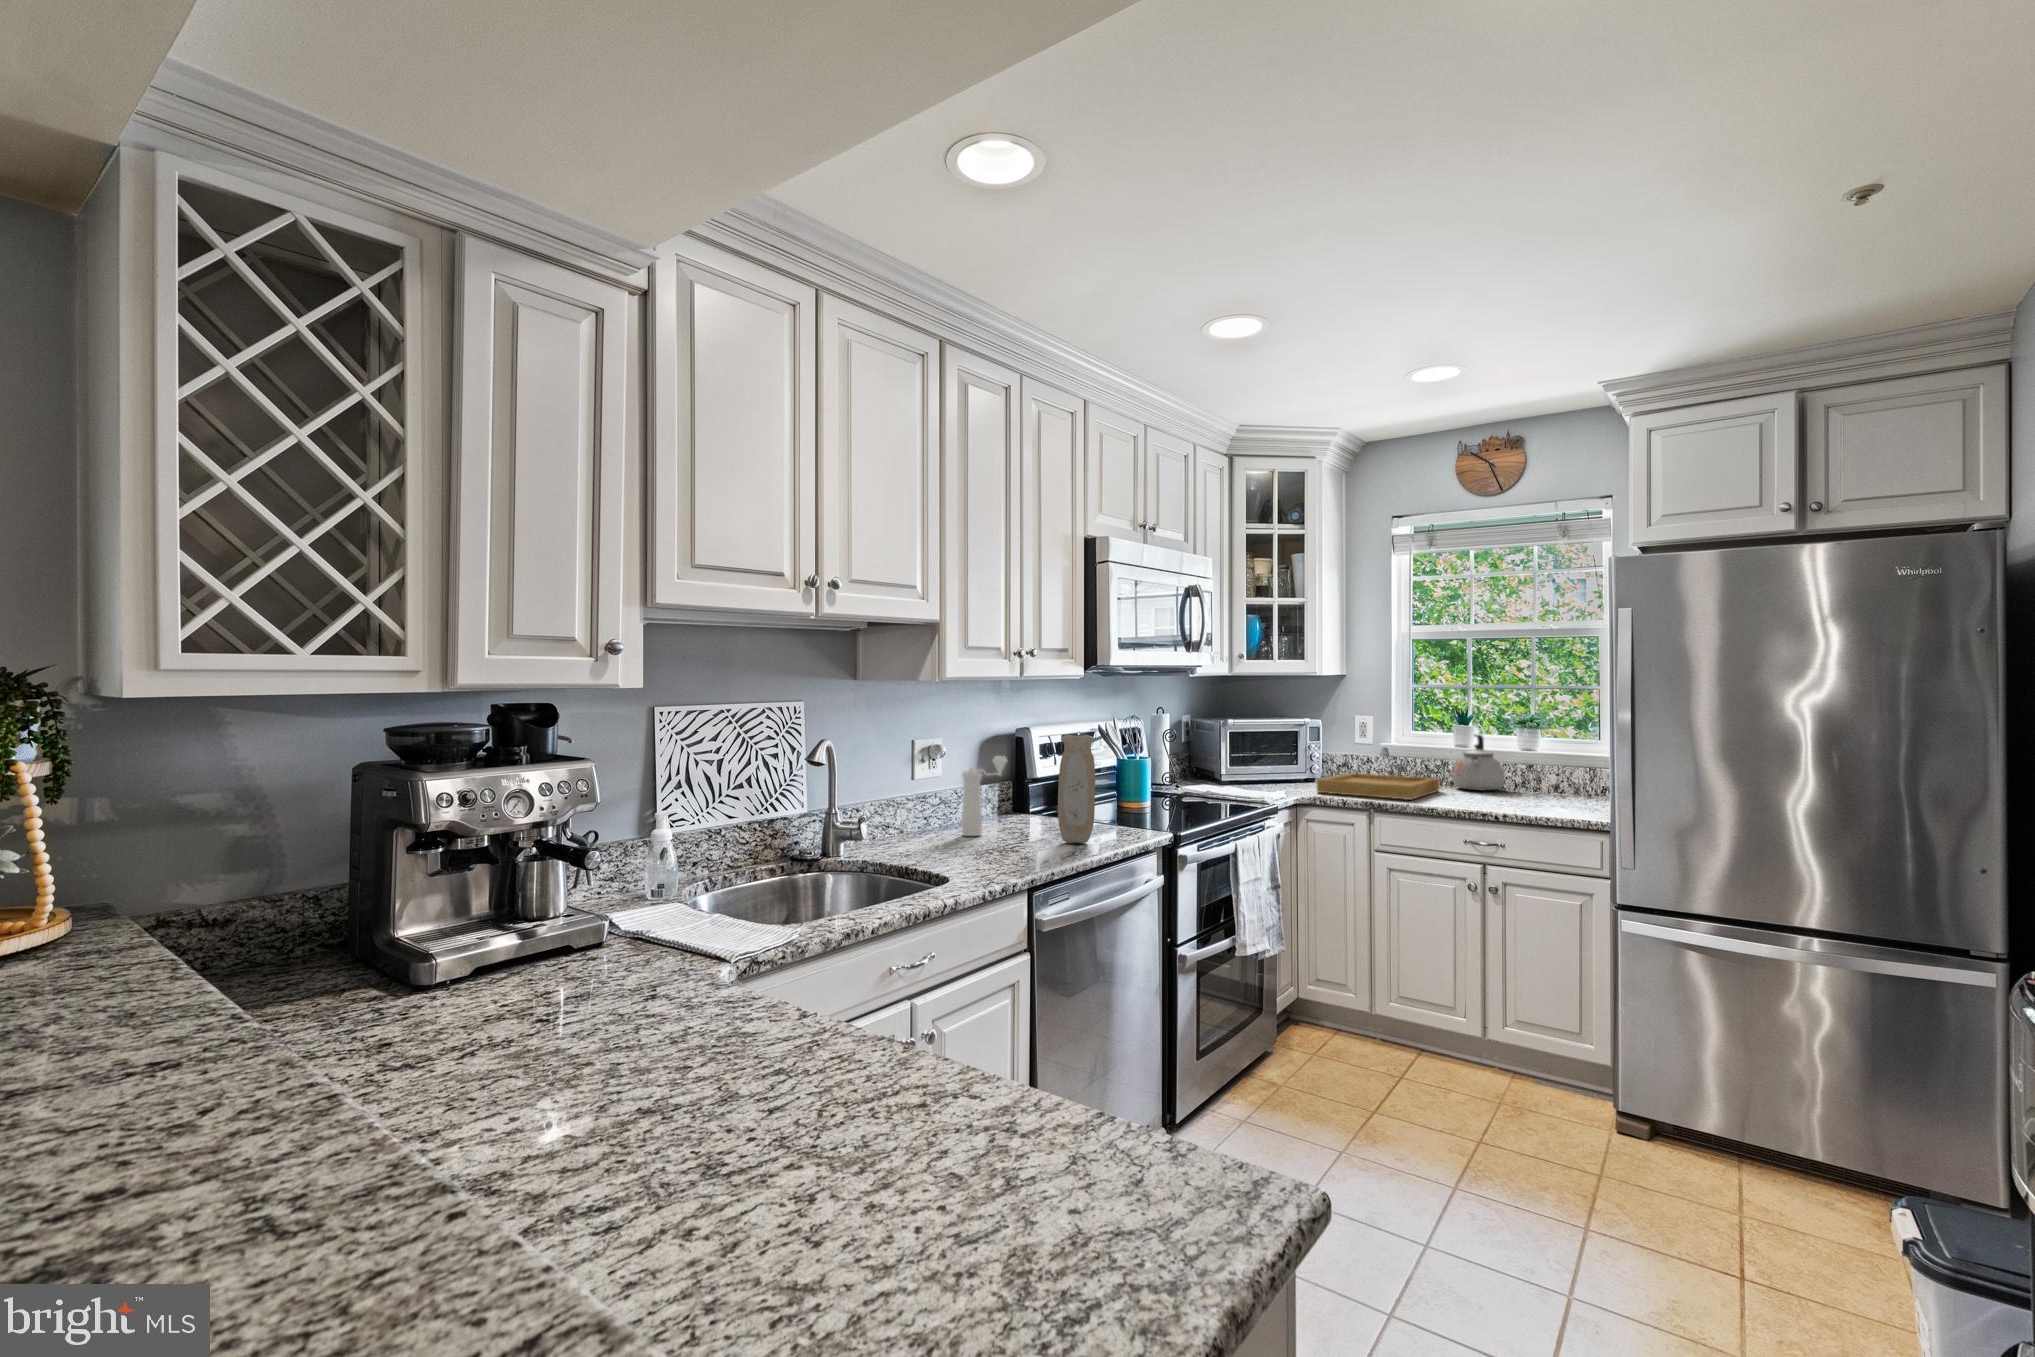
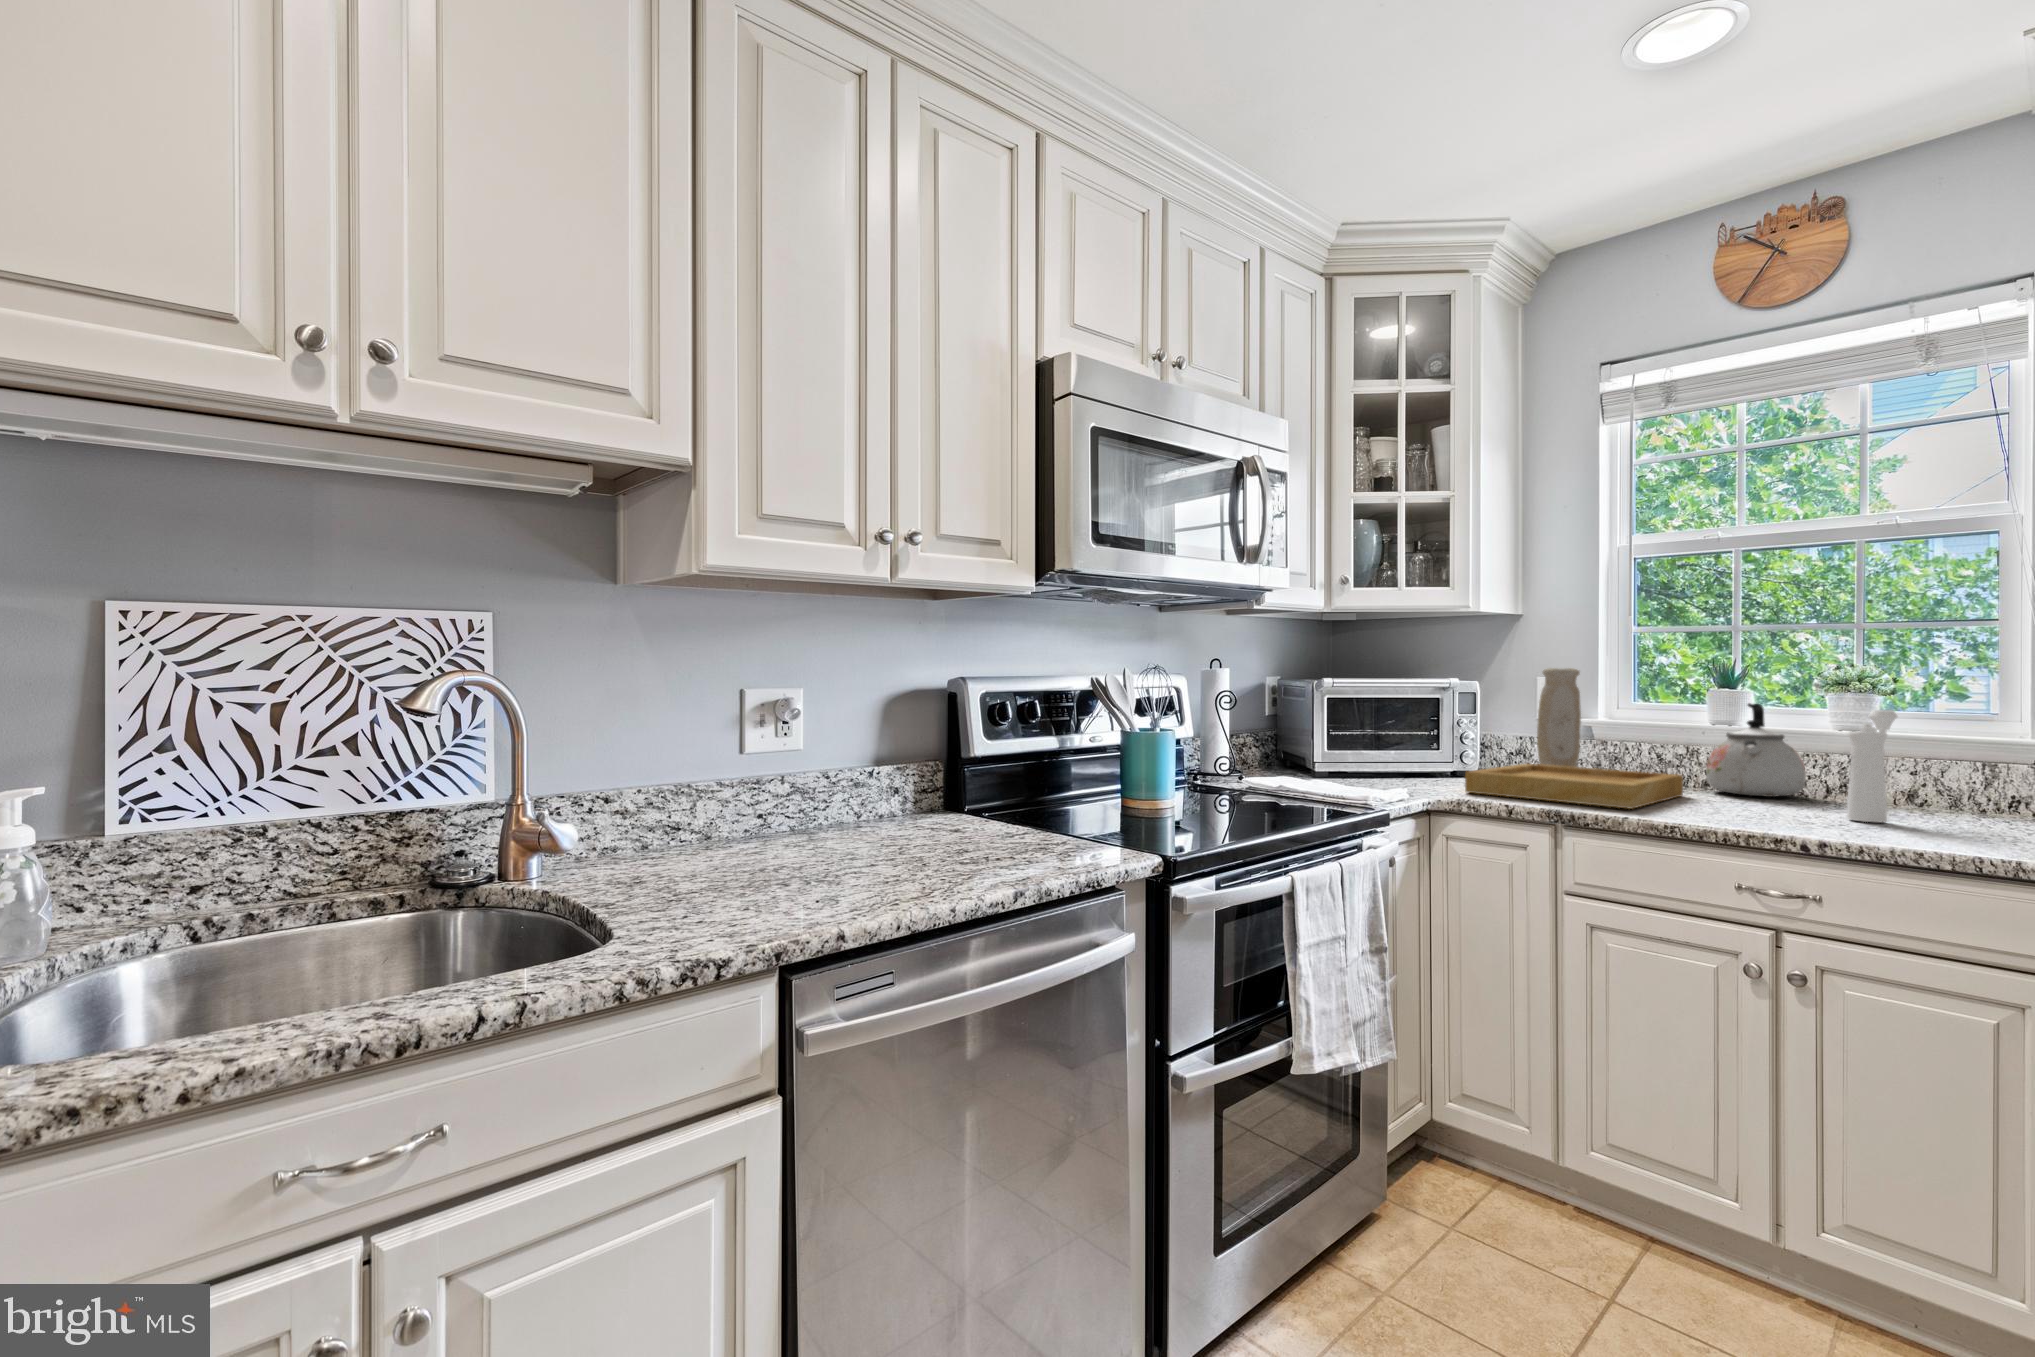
vase: present [1058,735,1095,843] -> present [1537,668,1581,767]
pepper mill: present [962,756,1007,836] -> present [1847,710,1898,823]

